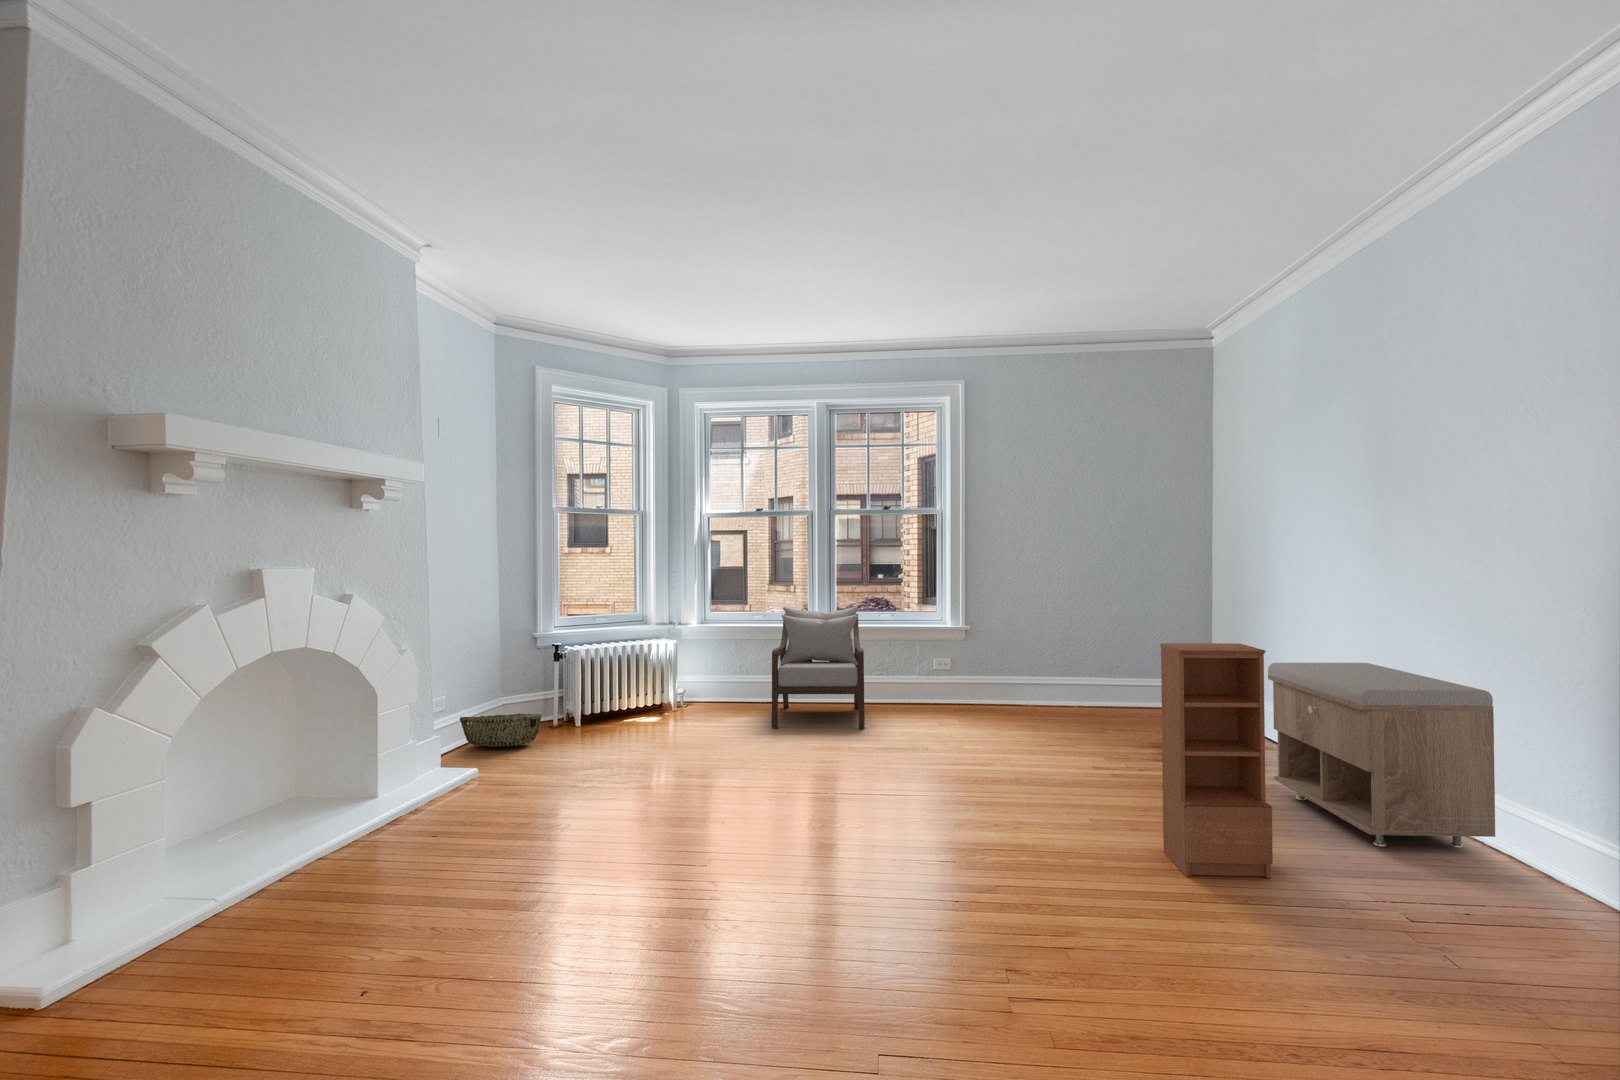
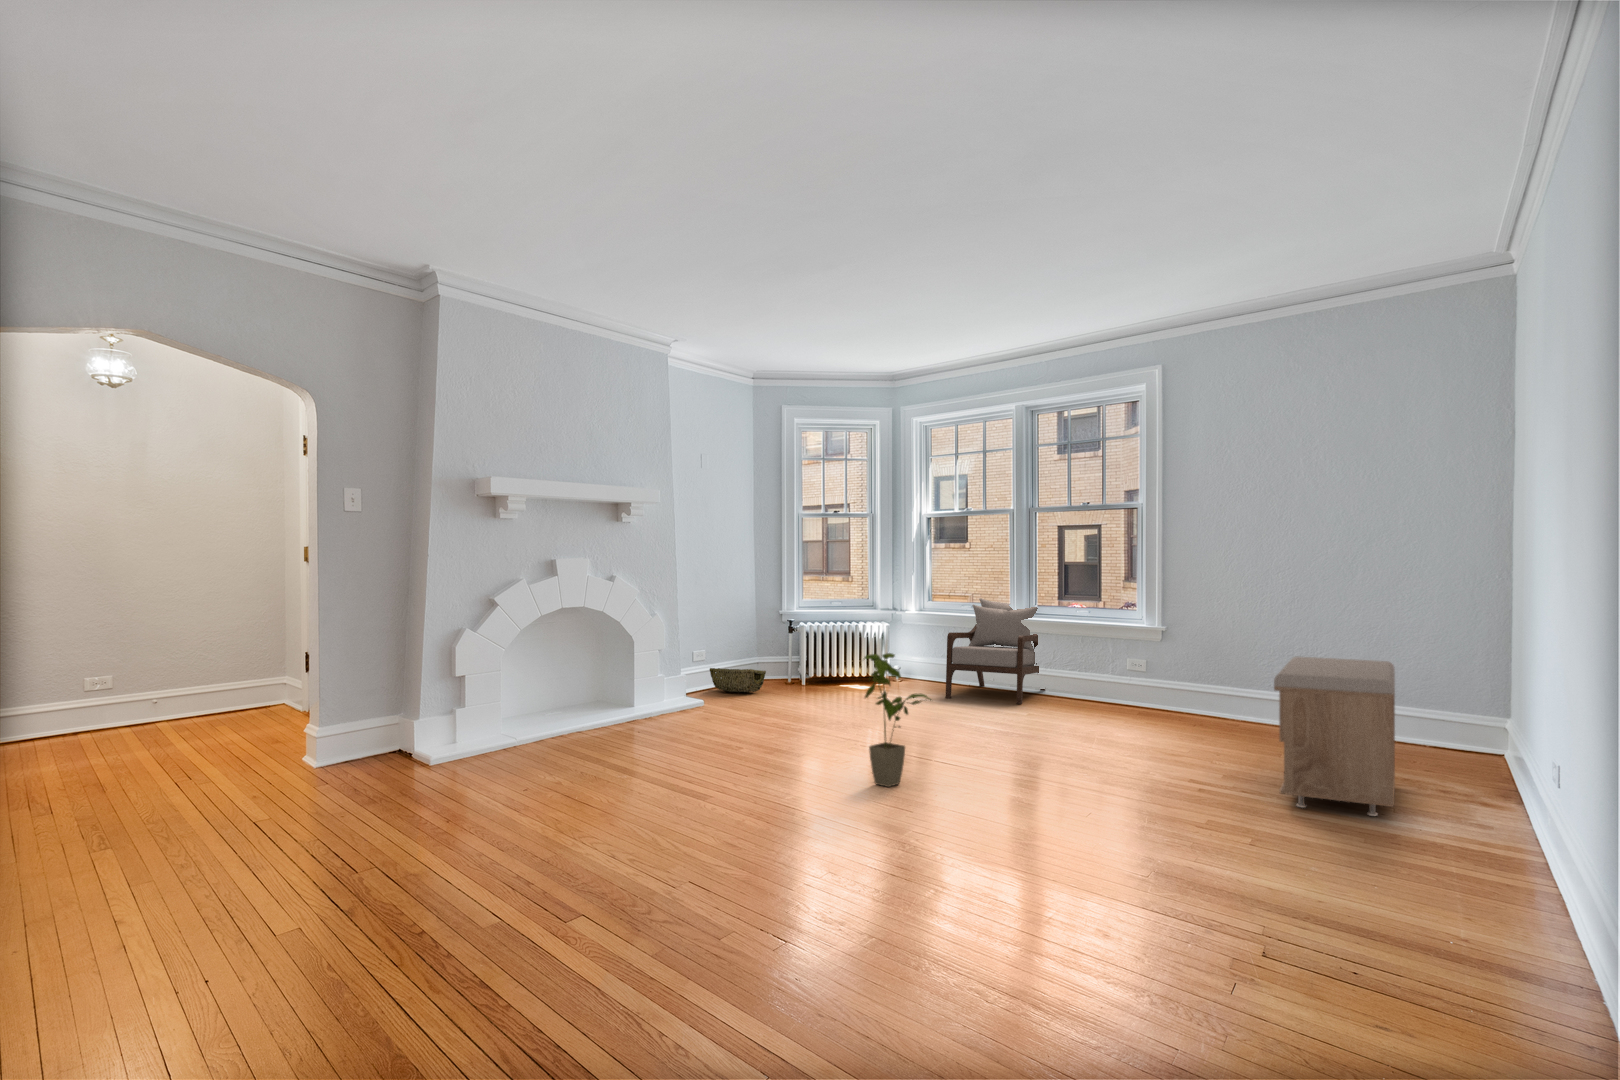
bookcase: present [1160,643,1273,878] -> none [1091,627,1167,808]
house plant: none [880,699,987,902] -> present [864,653,930,787]

